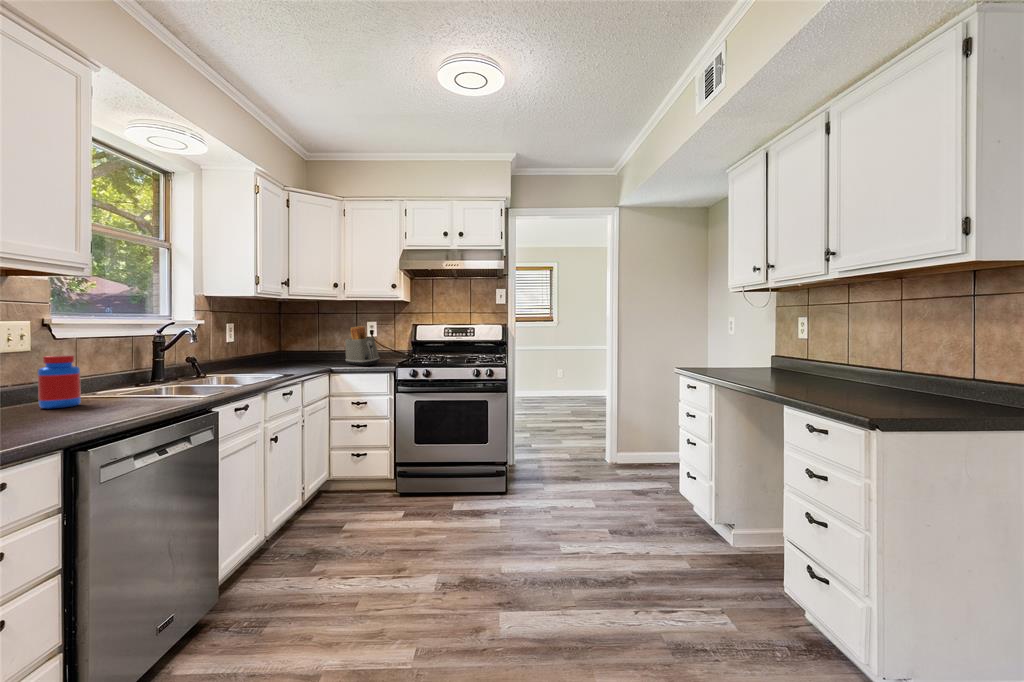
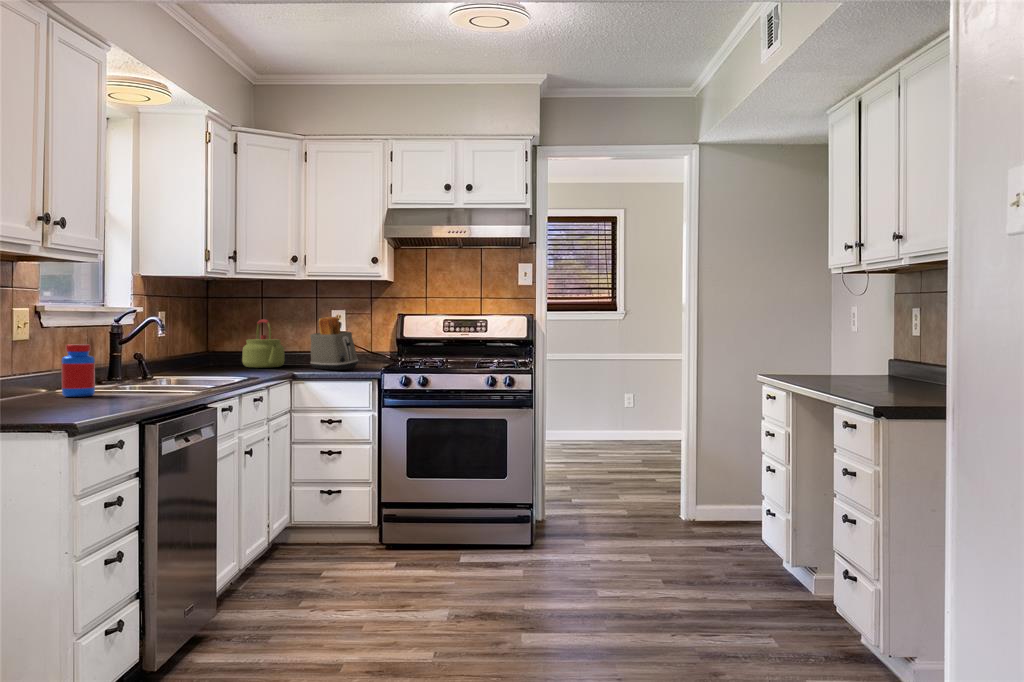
kettle: none [296,329,328,364] -> present [242,319,284,368]

